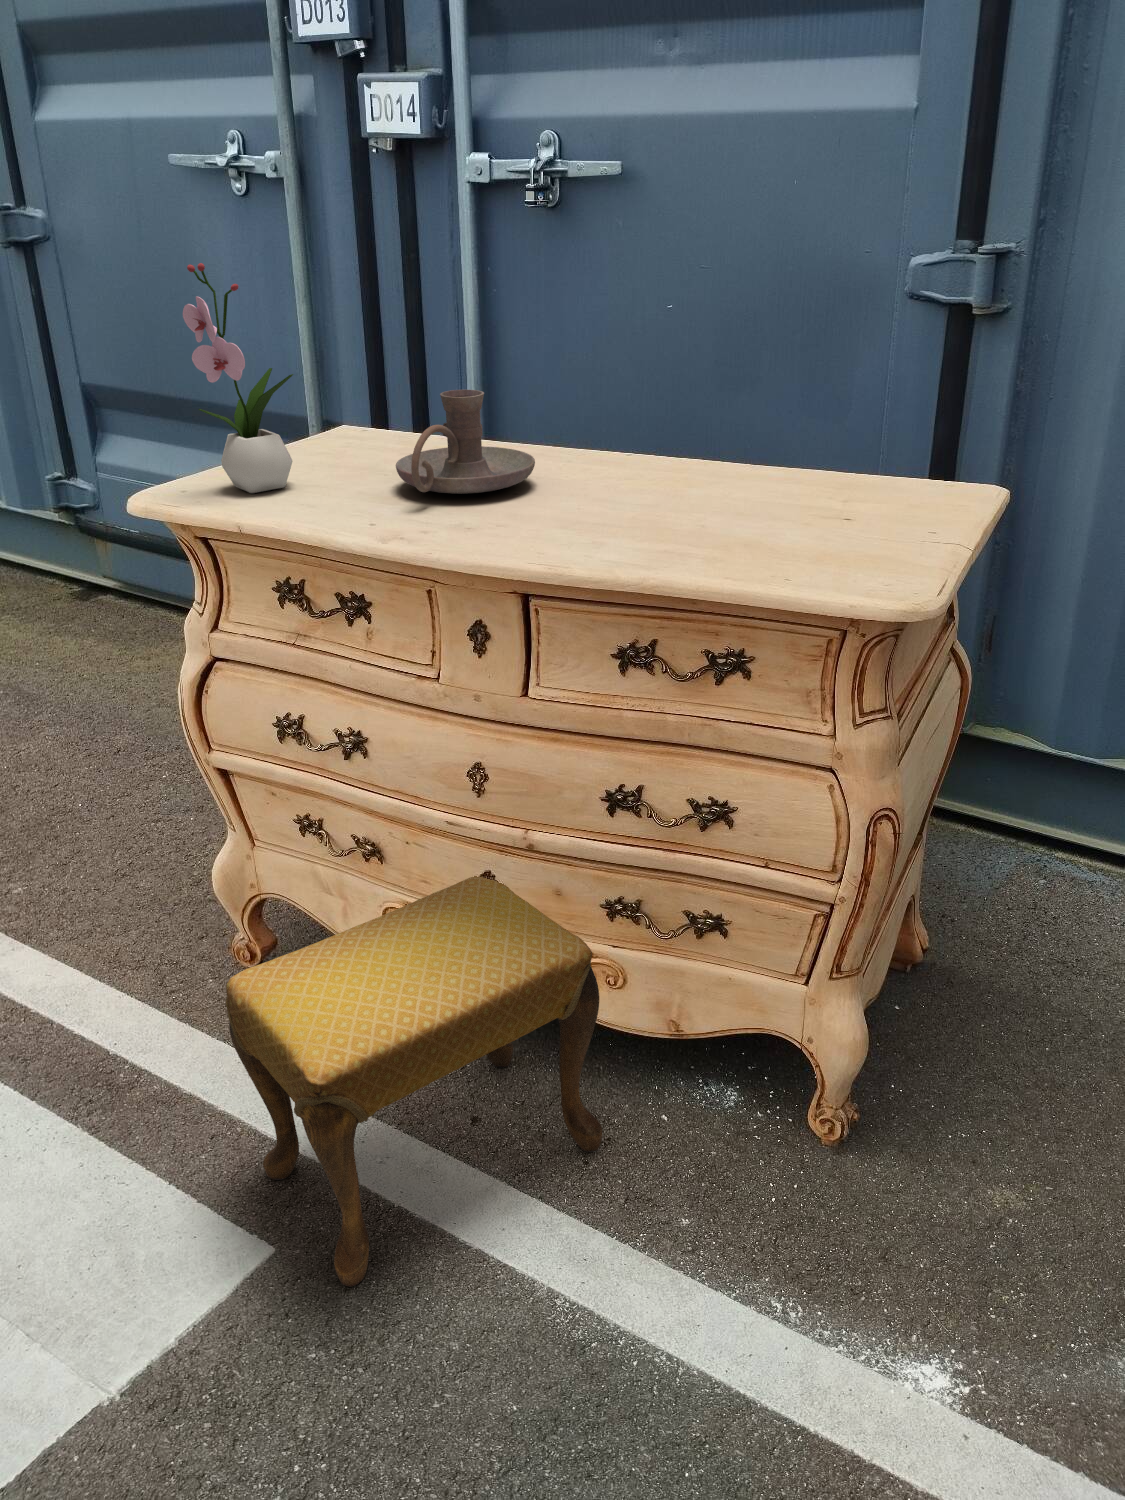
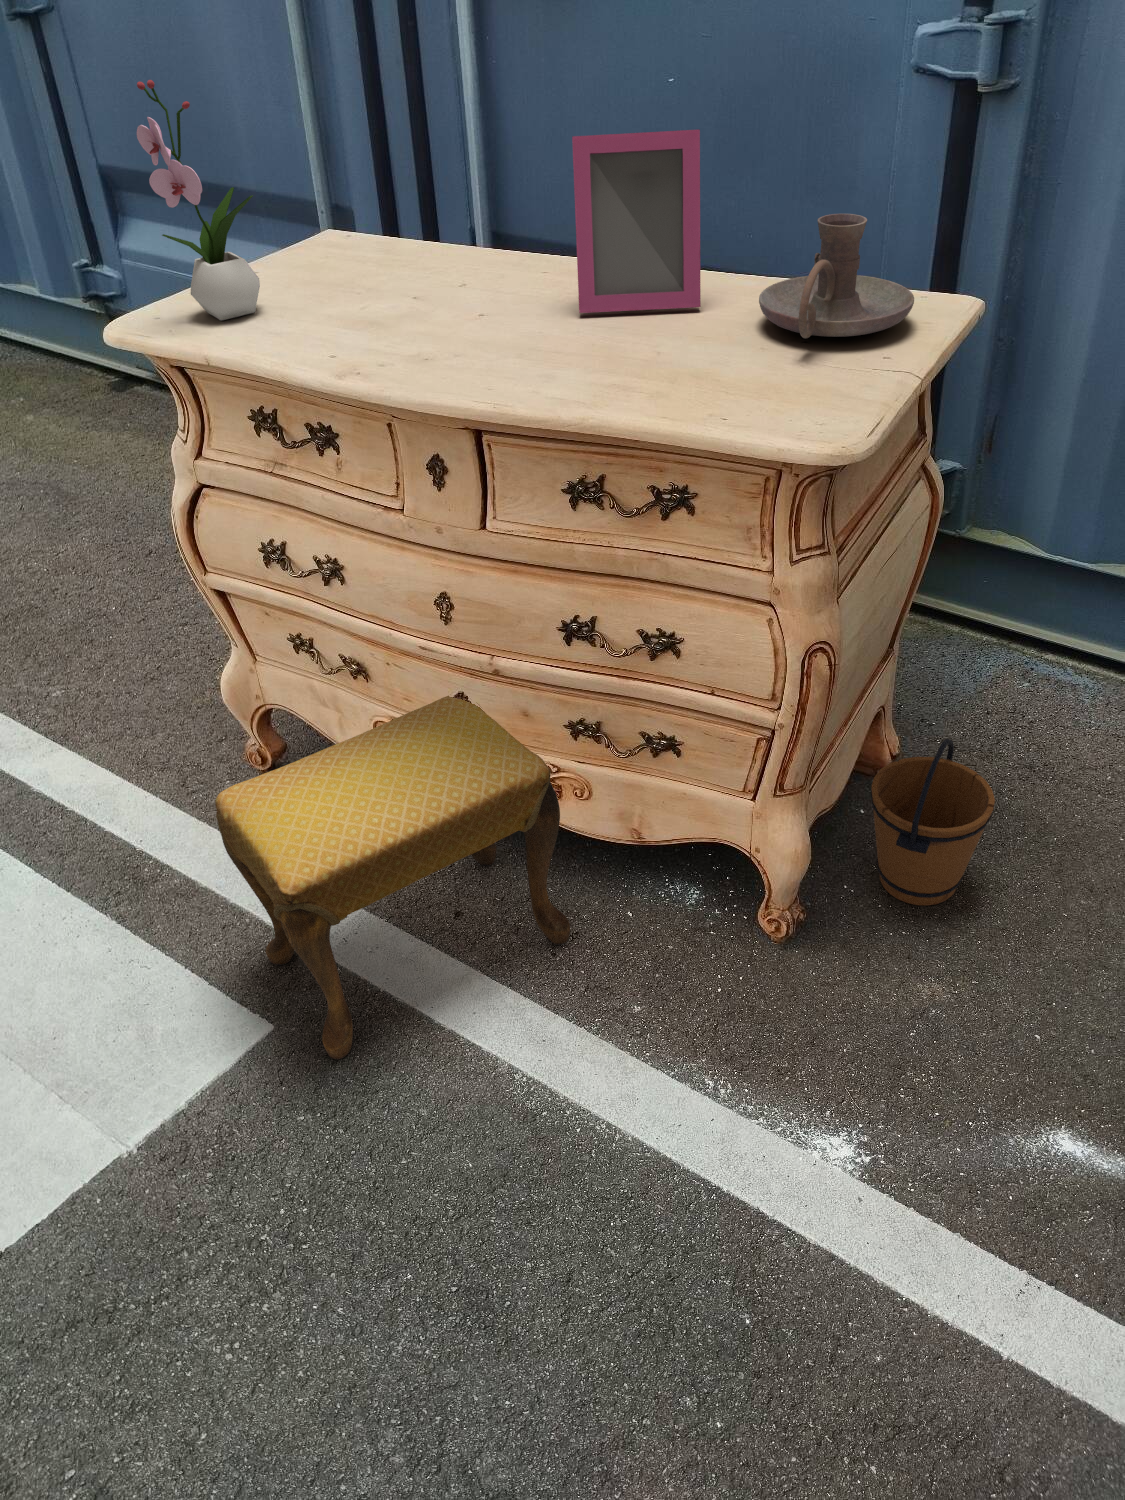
picture frame: none [613,323,736,491] -> present [572,129,701,313]
candle holder: present [396,390,535,494] -> present [759,214,914,338]
bucket: none [916,922,1047,1104] -> present [871,739,995,906]

